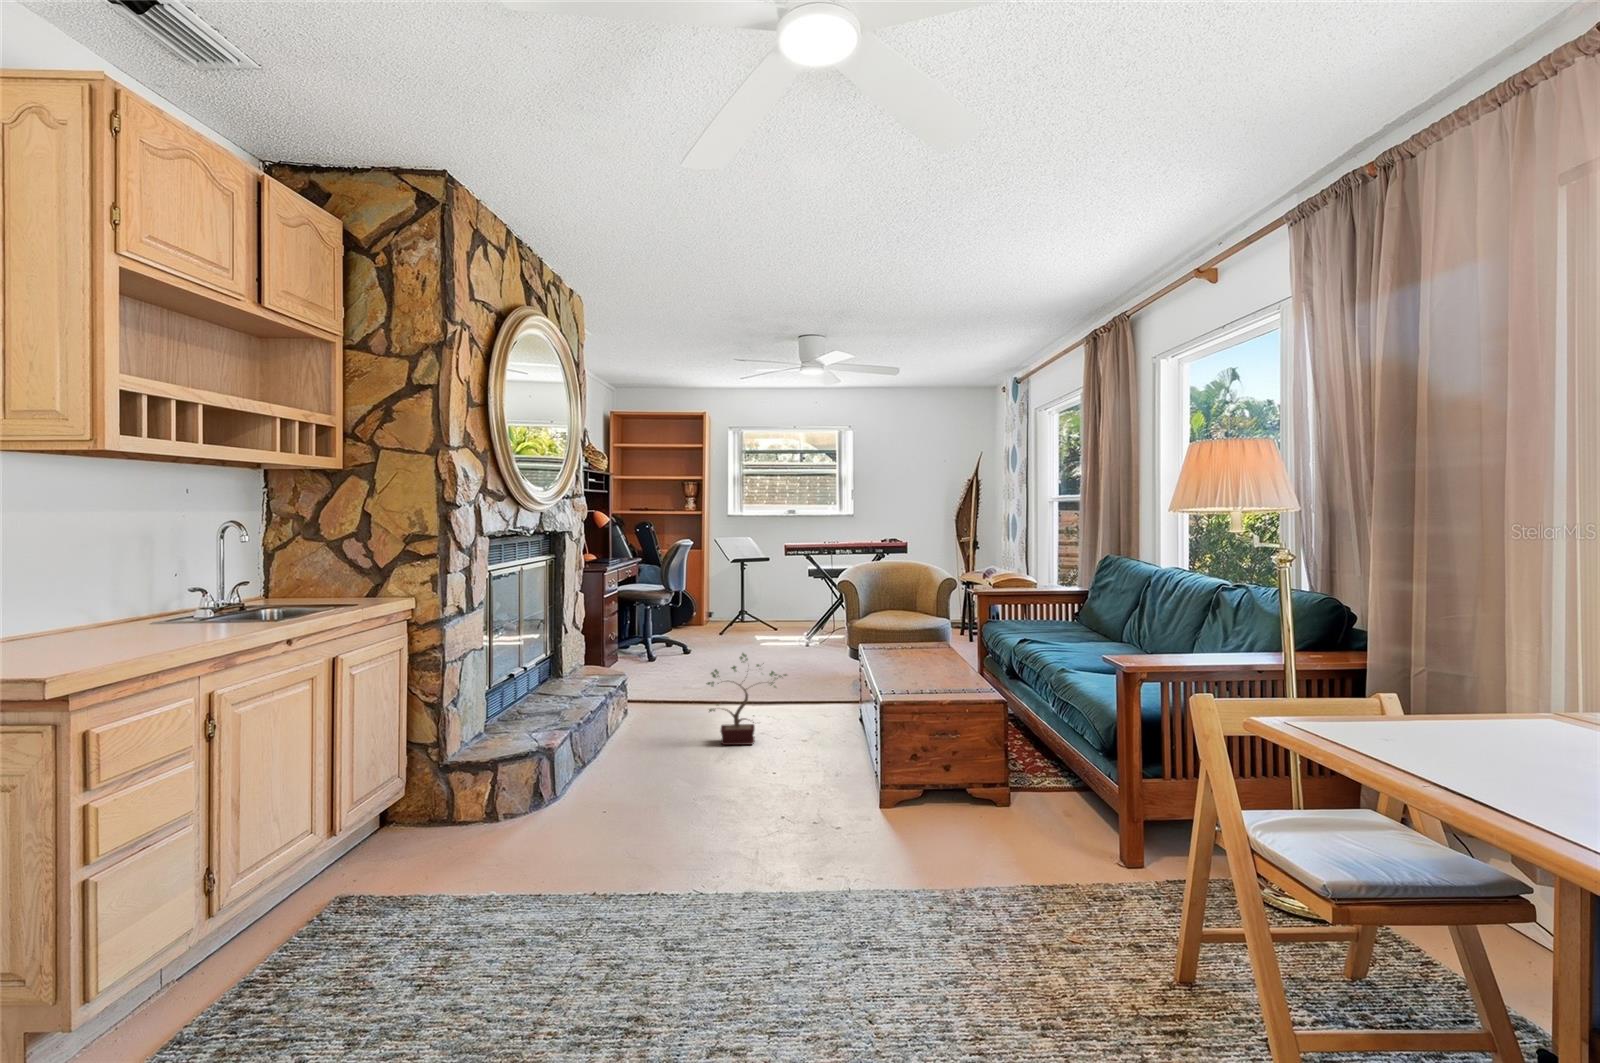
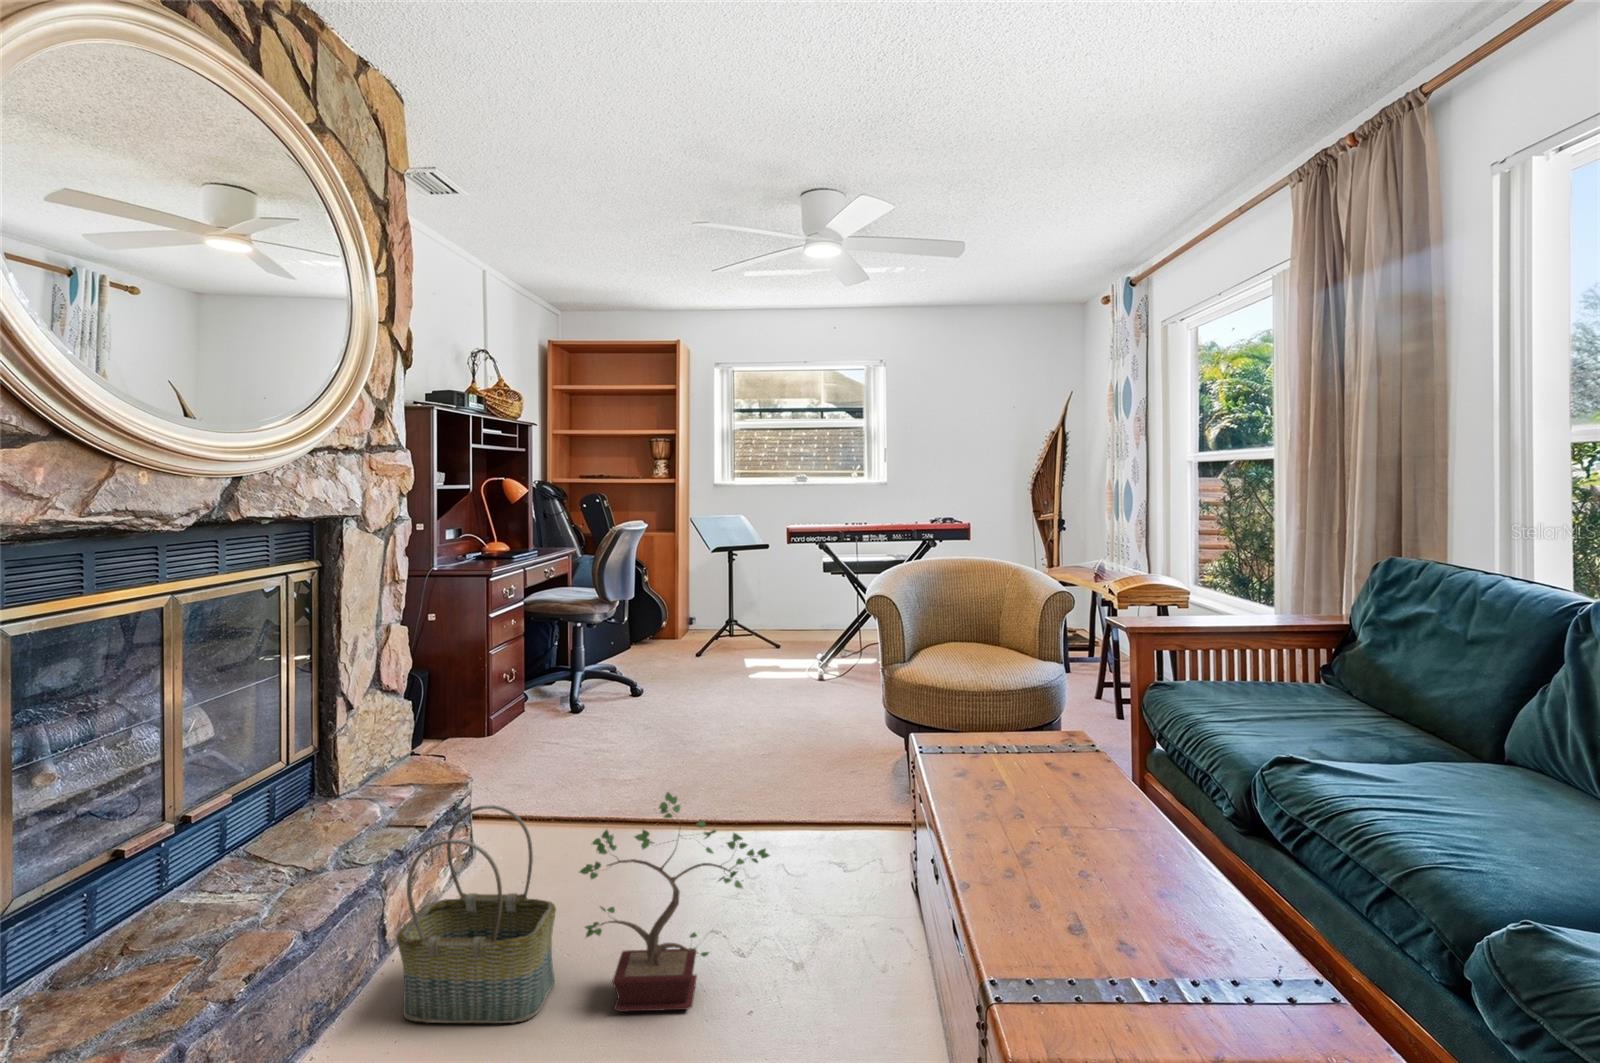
basket: none [627,661,692,748] -> present [396,805,556,1023]

